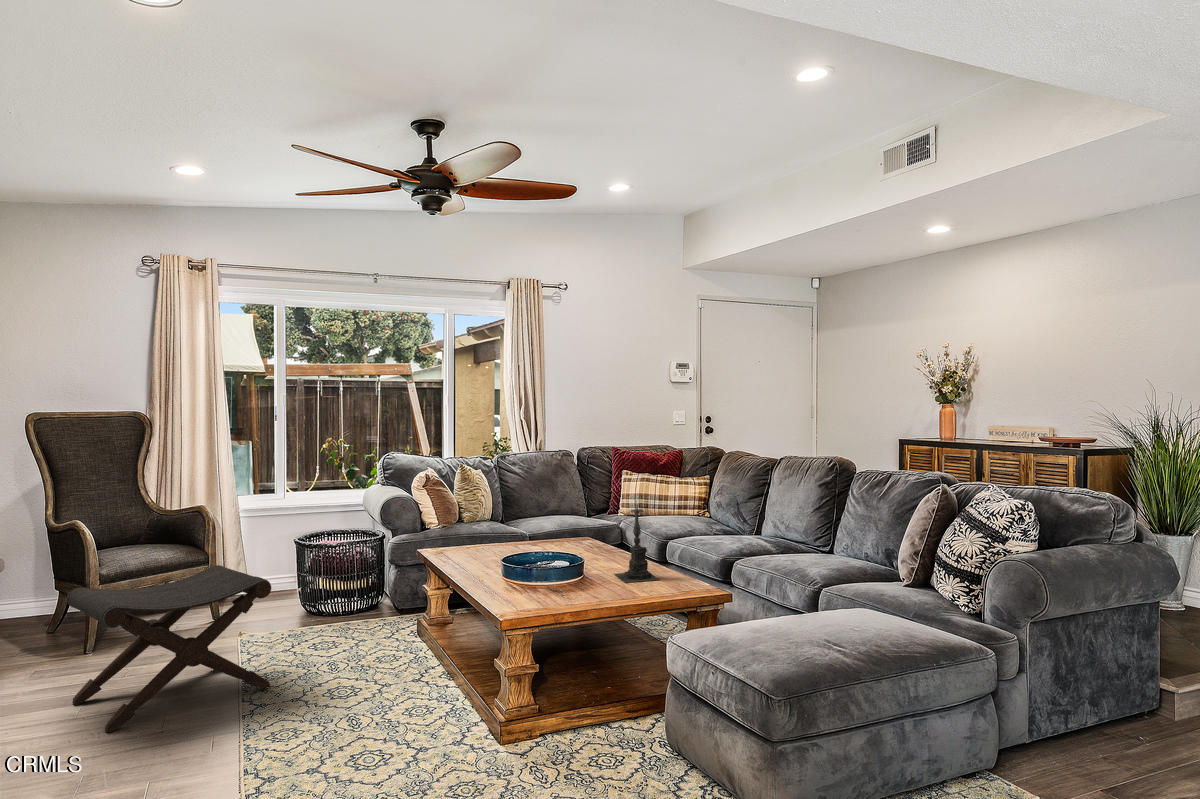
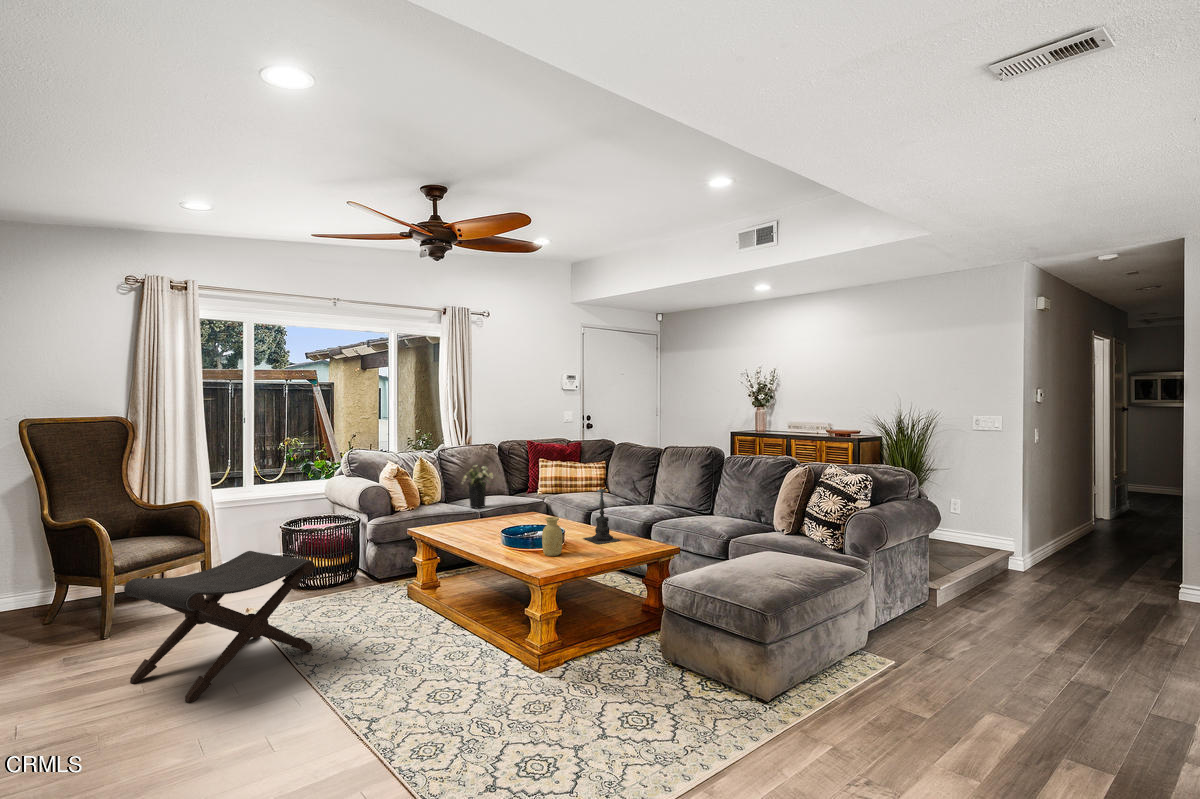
flower arrangement: none [504,473,550,531] -> present [462,465,493,508]
vase: none [540,542,566,594] -> present [542,517,562,556]

